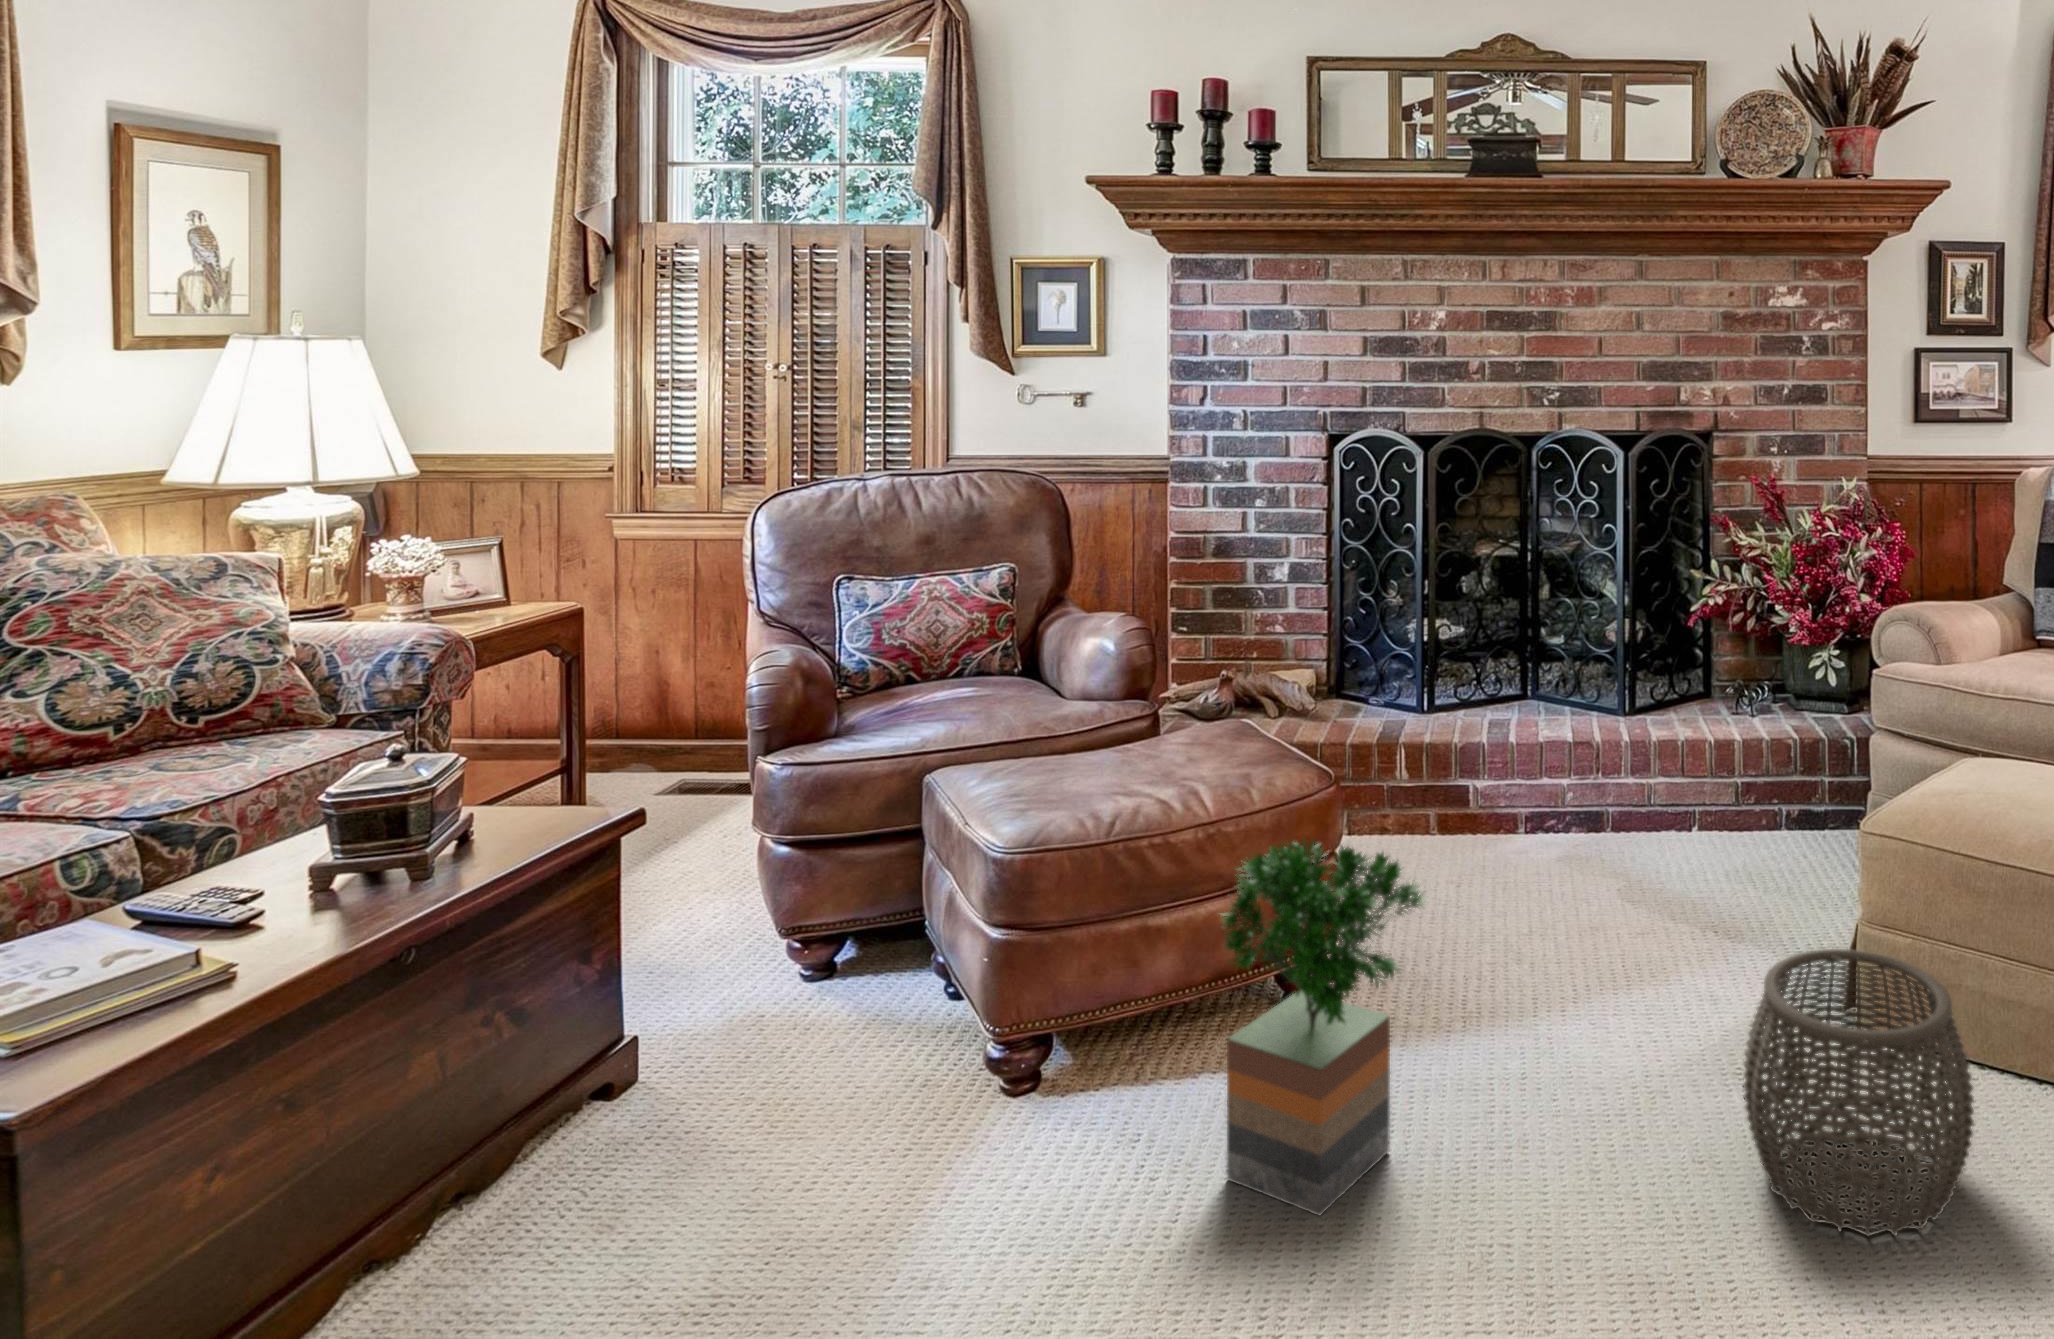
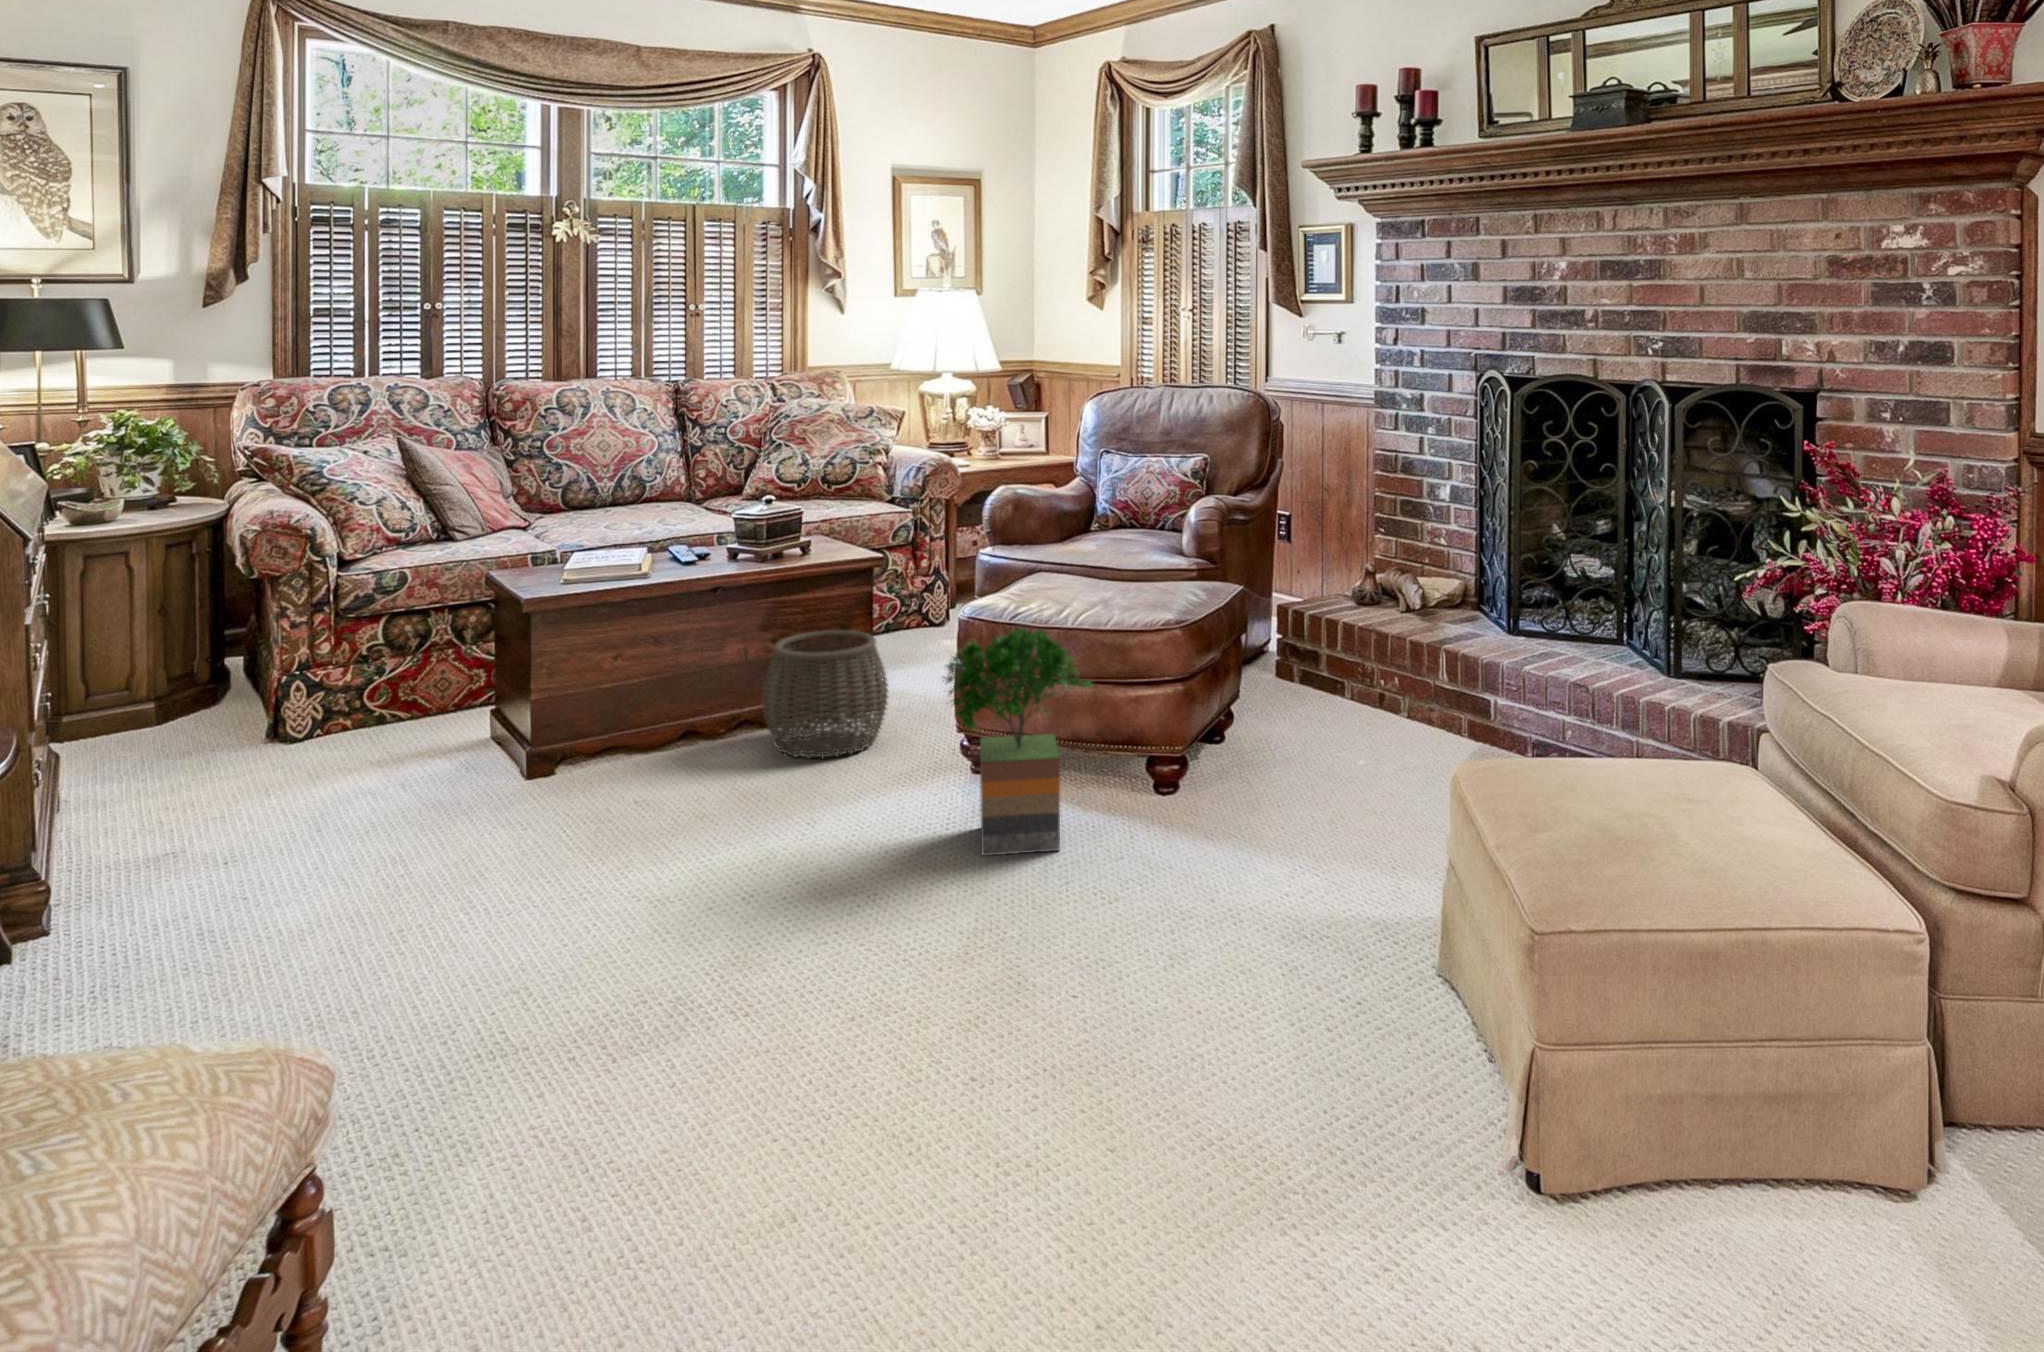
woven basket: present [1743,949,1974,1236] -> present [762,630,888,759]

